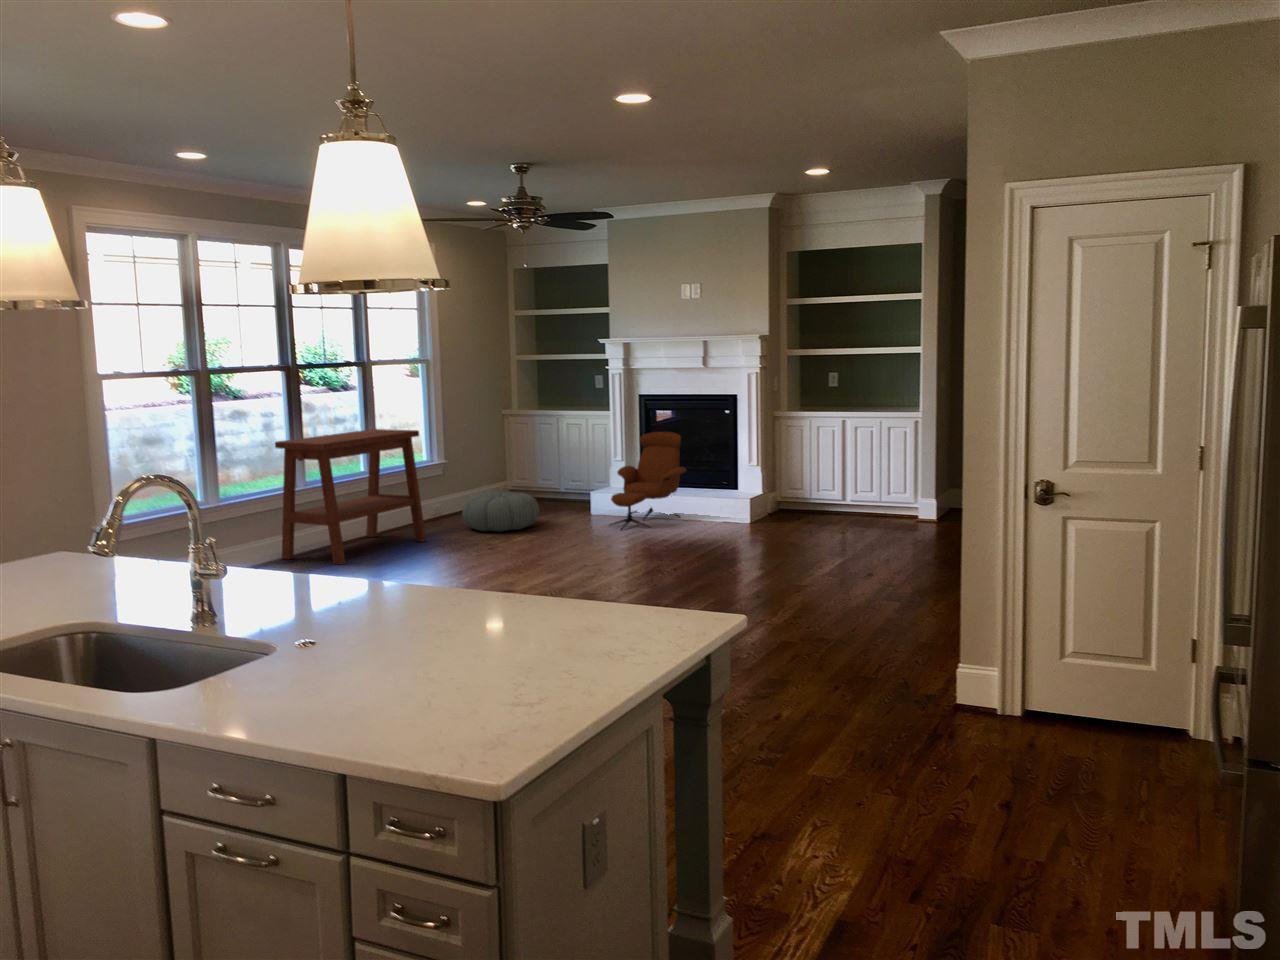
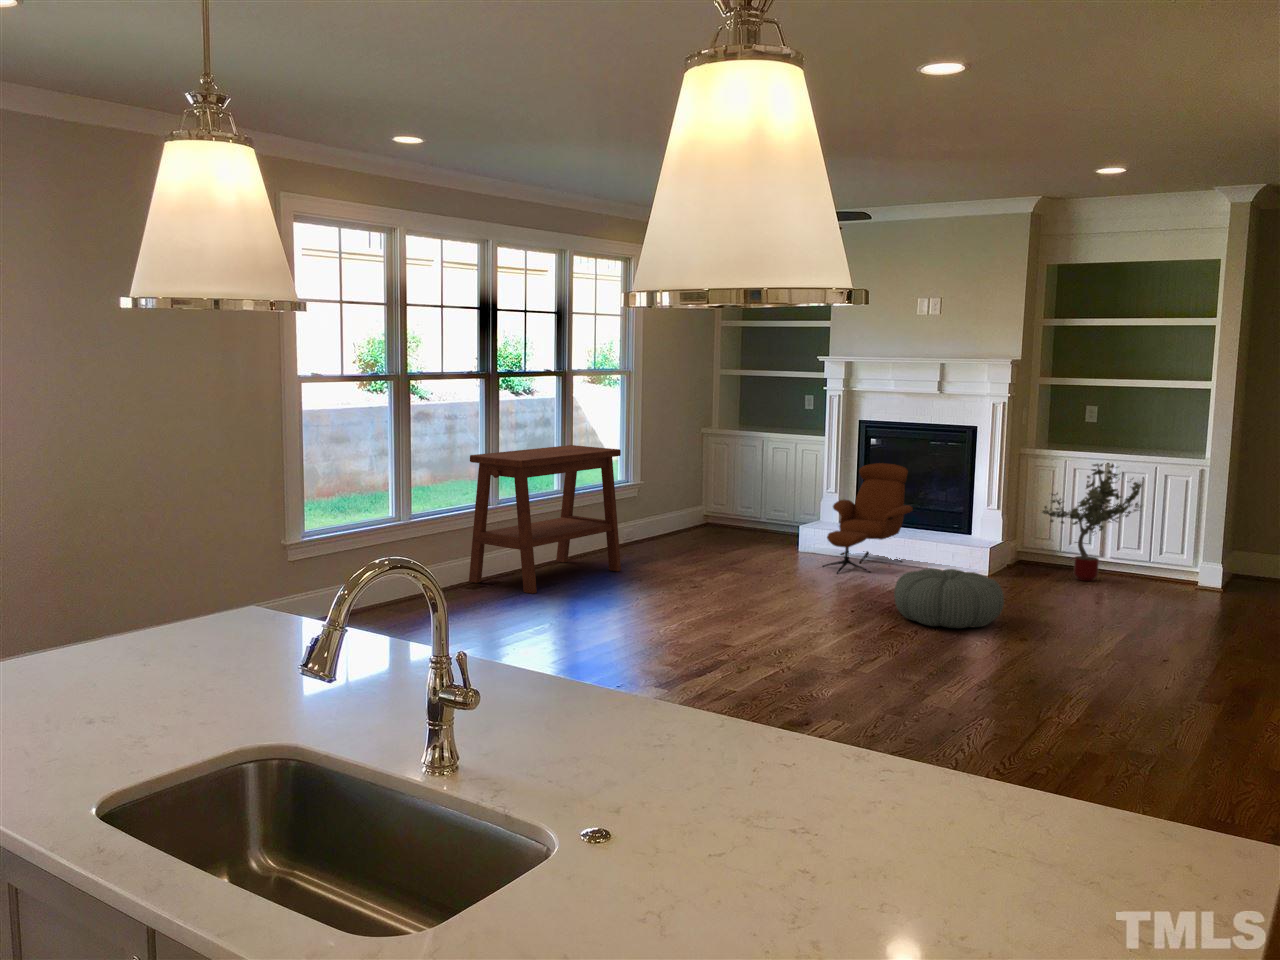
potted tree: none [792,420,873,522] -> present [1042,464,1143,581]
pouf: present [462,492,539,532] -> present [894,568,1004,629]

